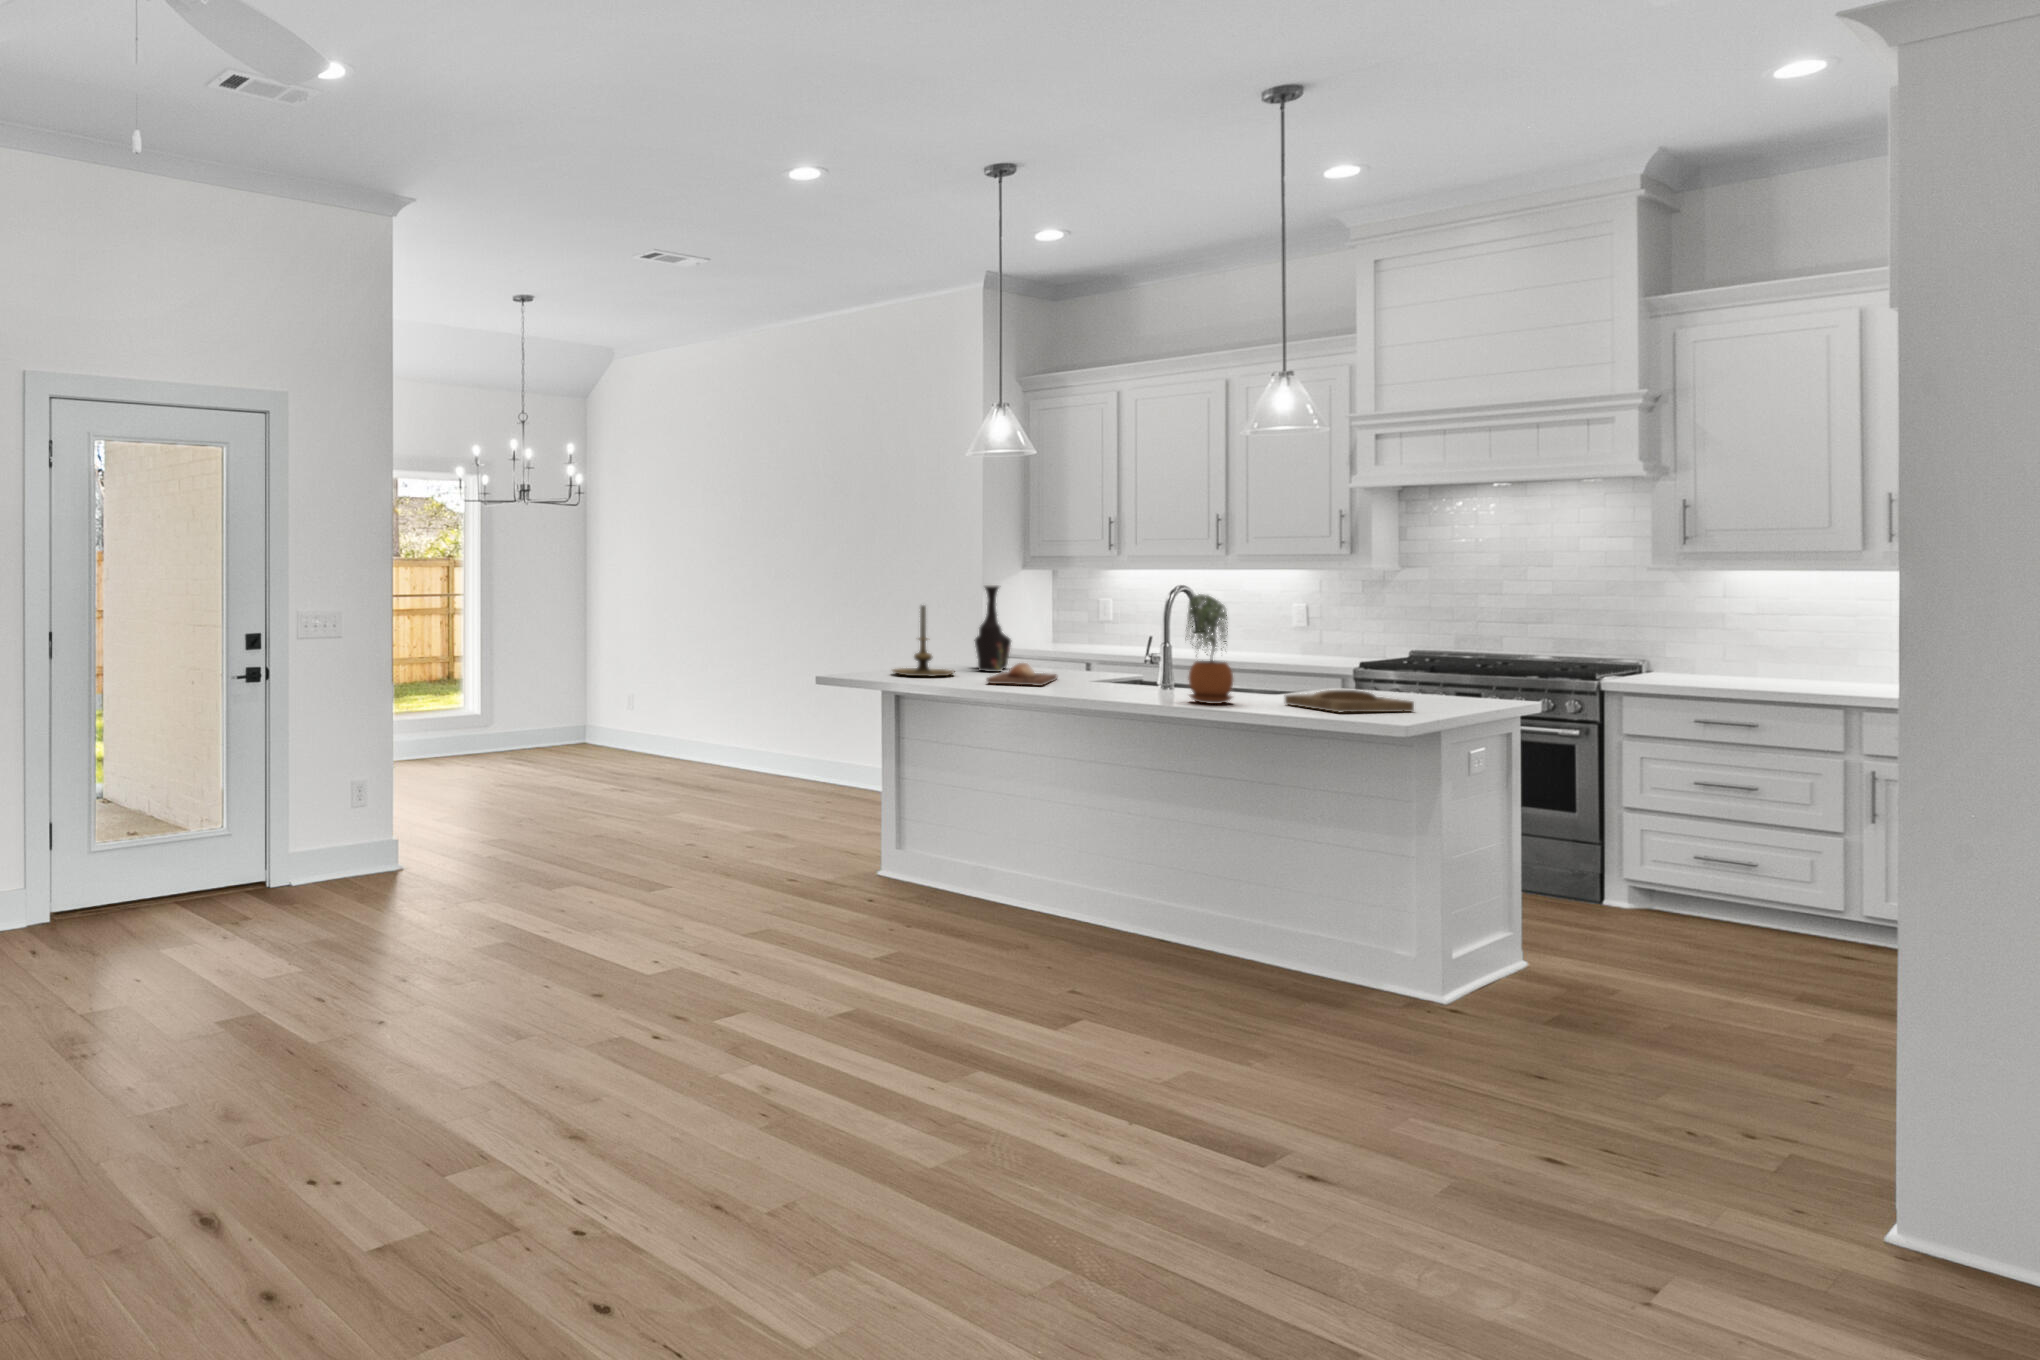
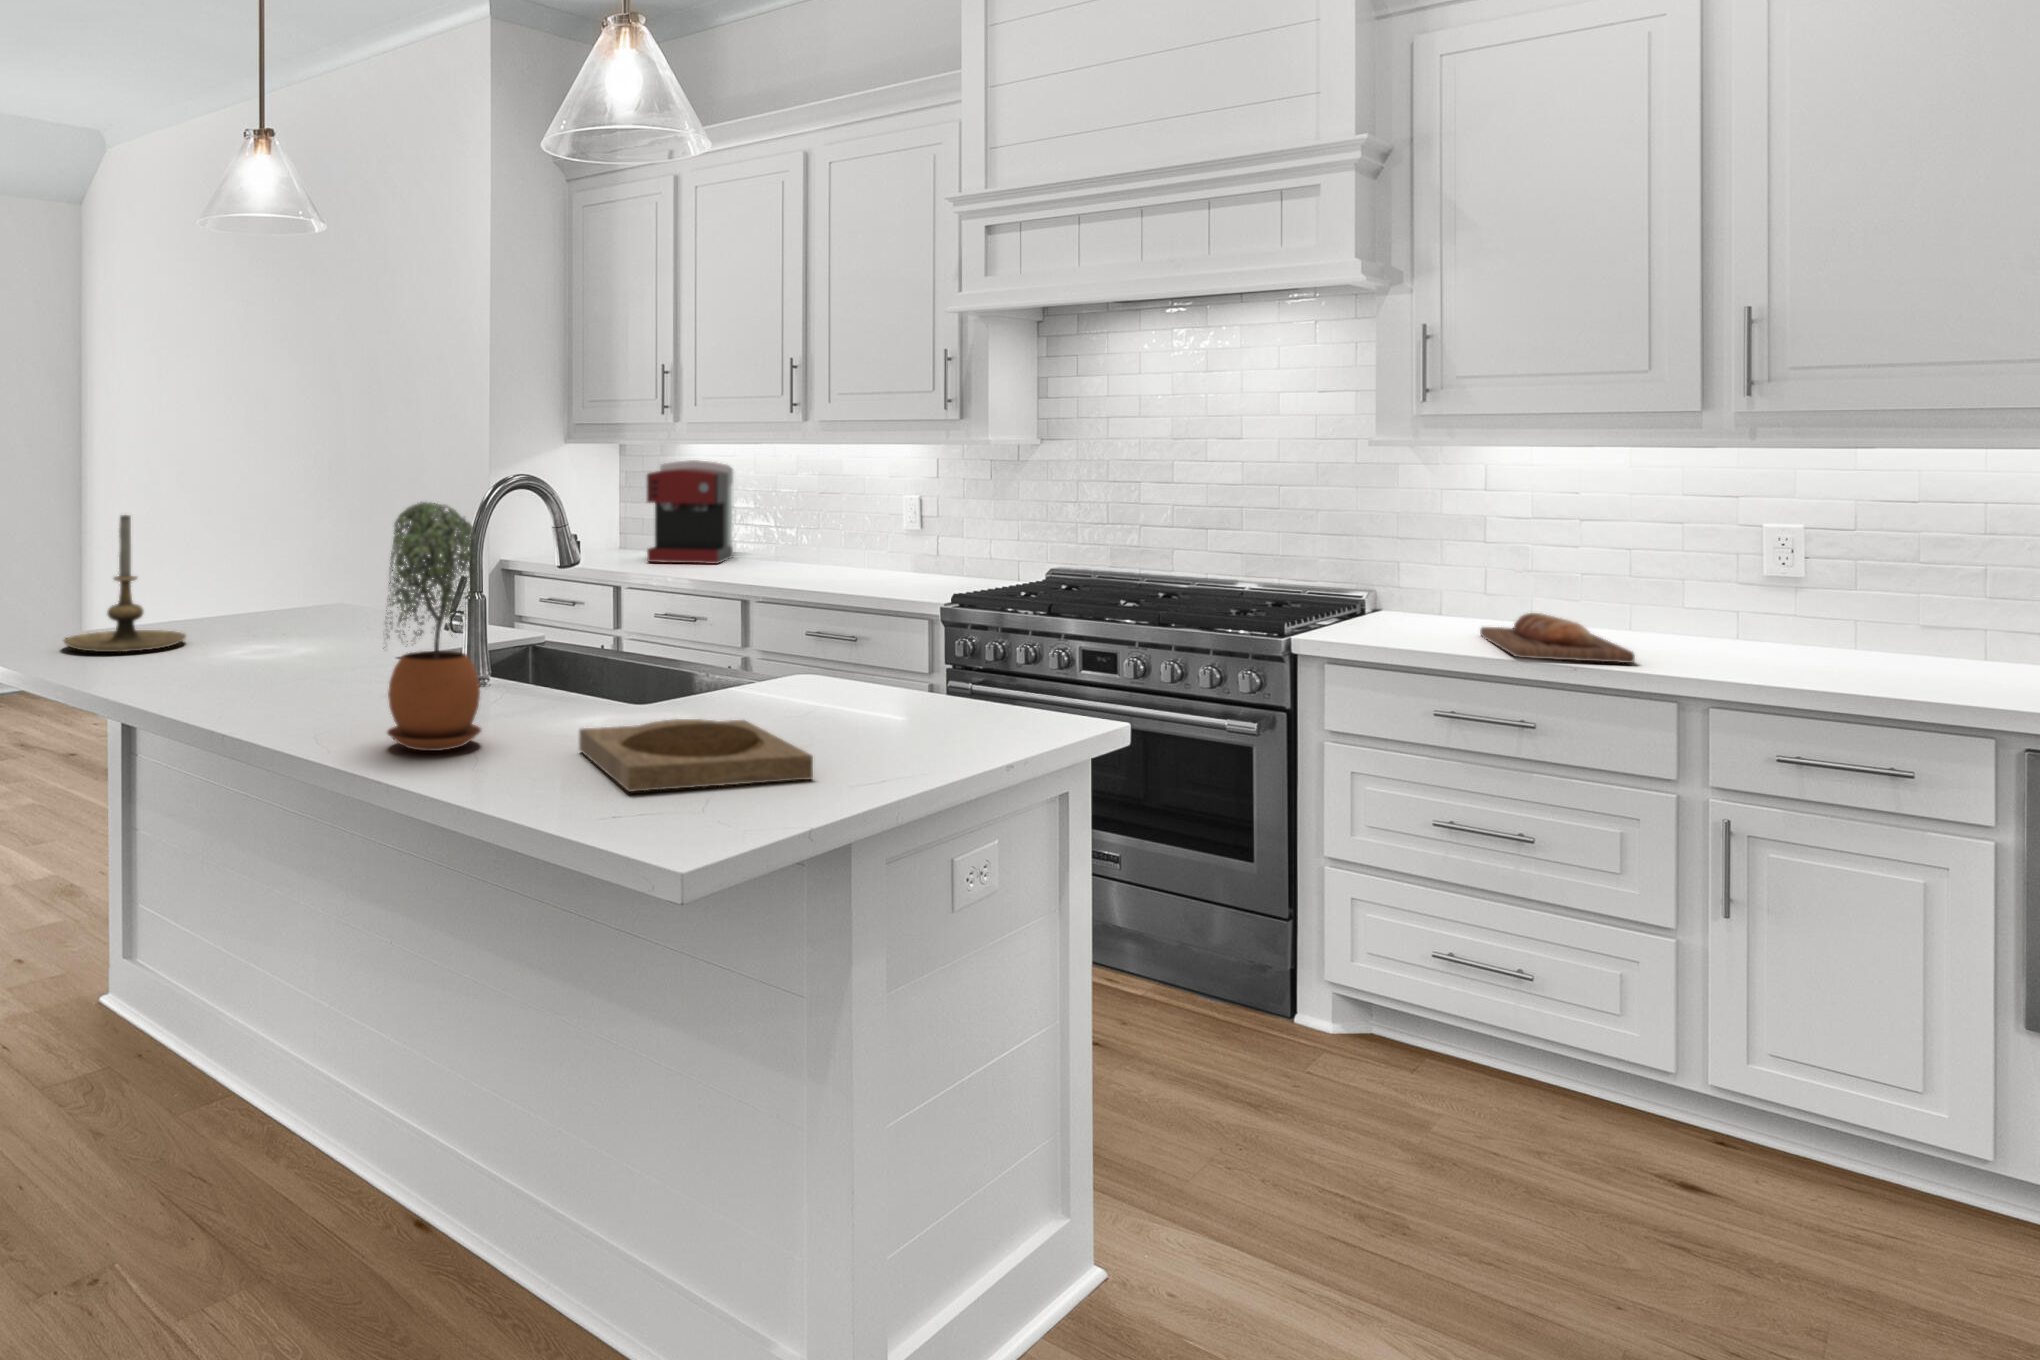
coffee maker: none [1101,579,1154,648] -> present [647,460,733,564]
vase: present [974,585,1011,672] -> none [262,474,345,634]
bread loaf: present [987,663,1058,686] -> present [1480,613,1635,663]

